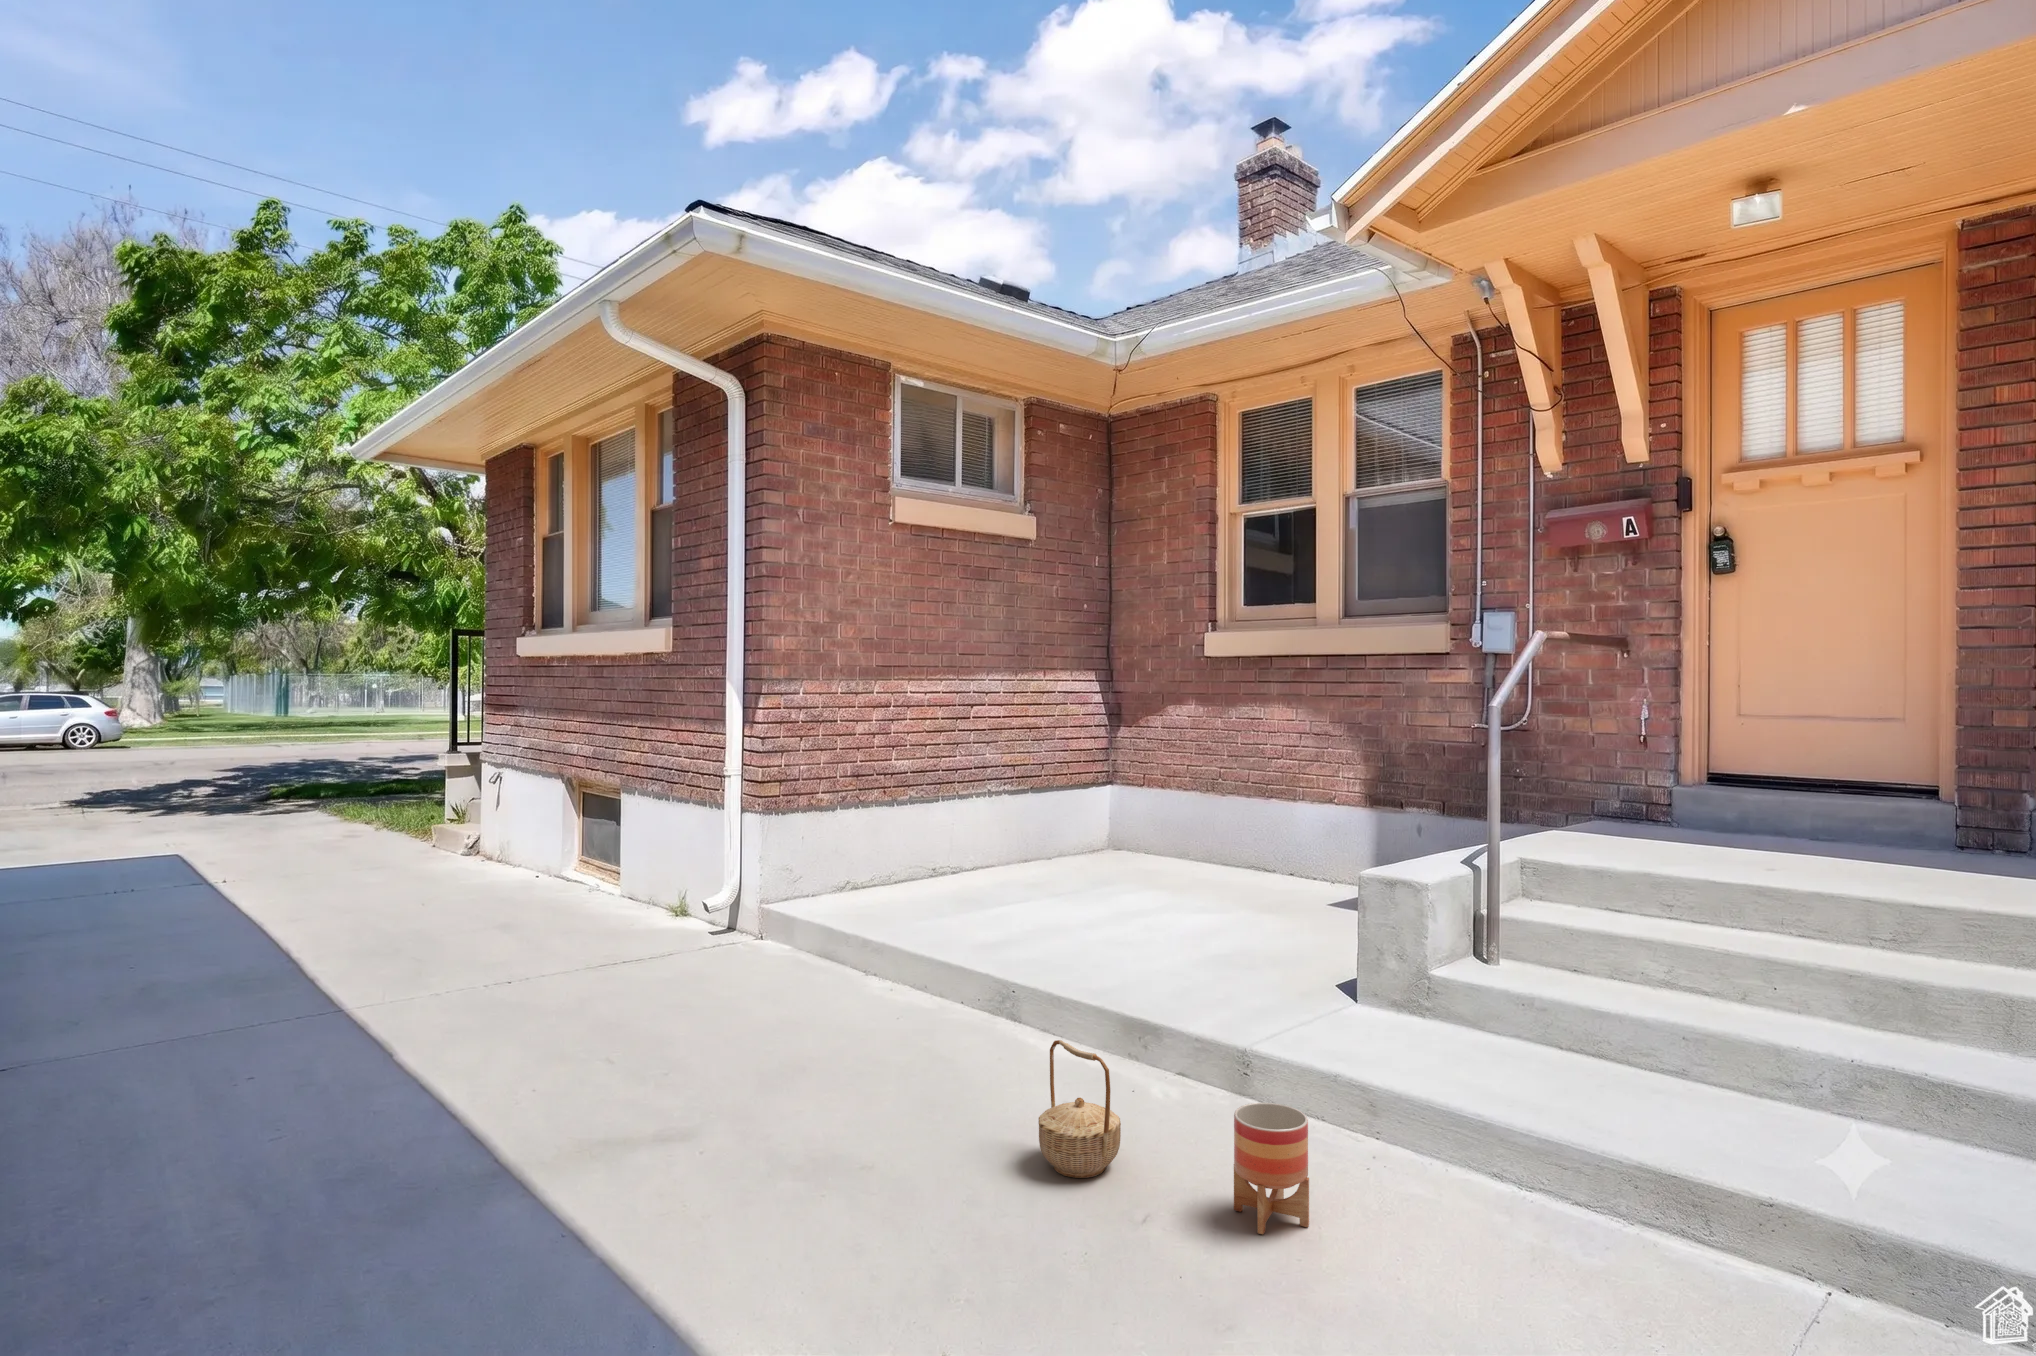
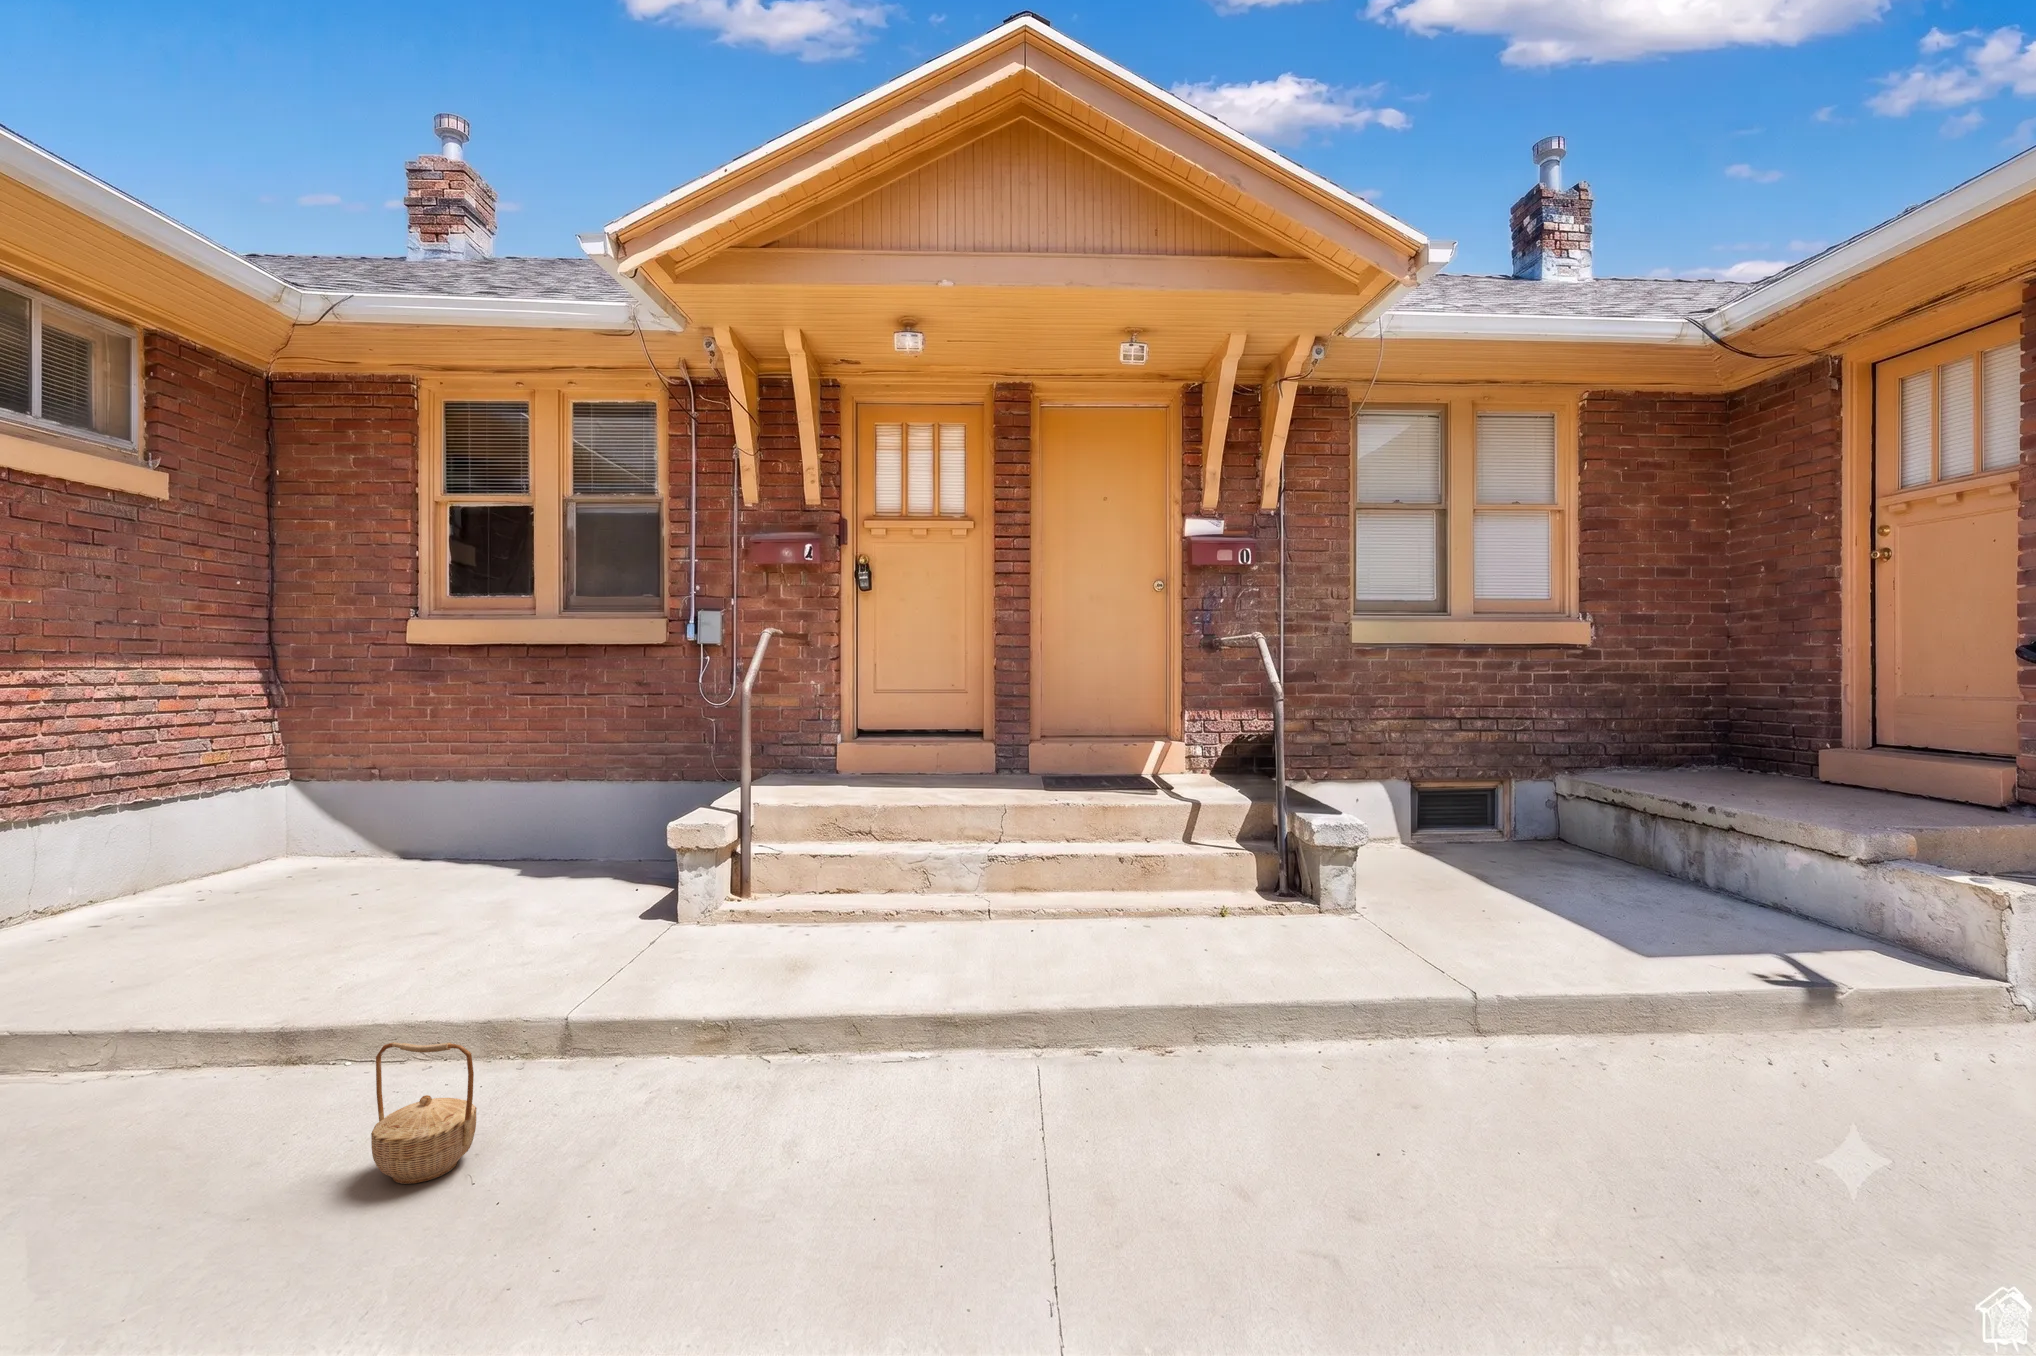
planter: present [1234,1103,1309,1234] -> none [616,1033,689,1153]

